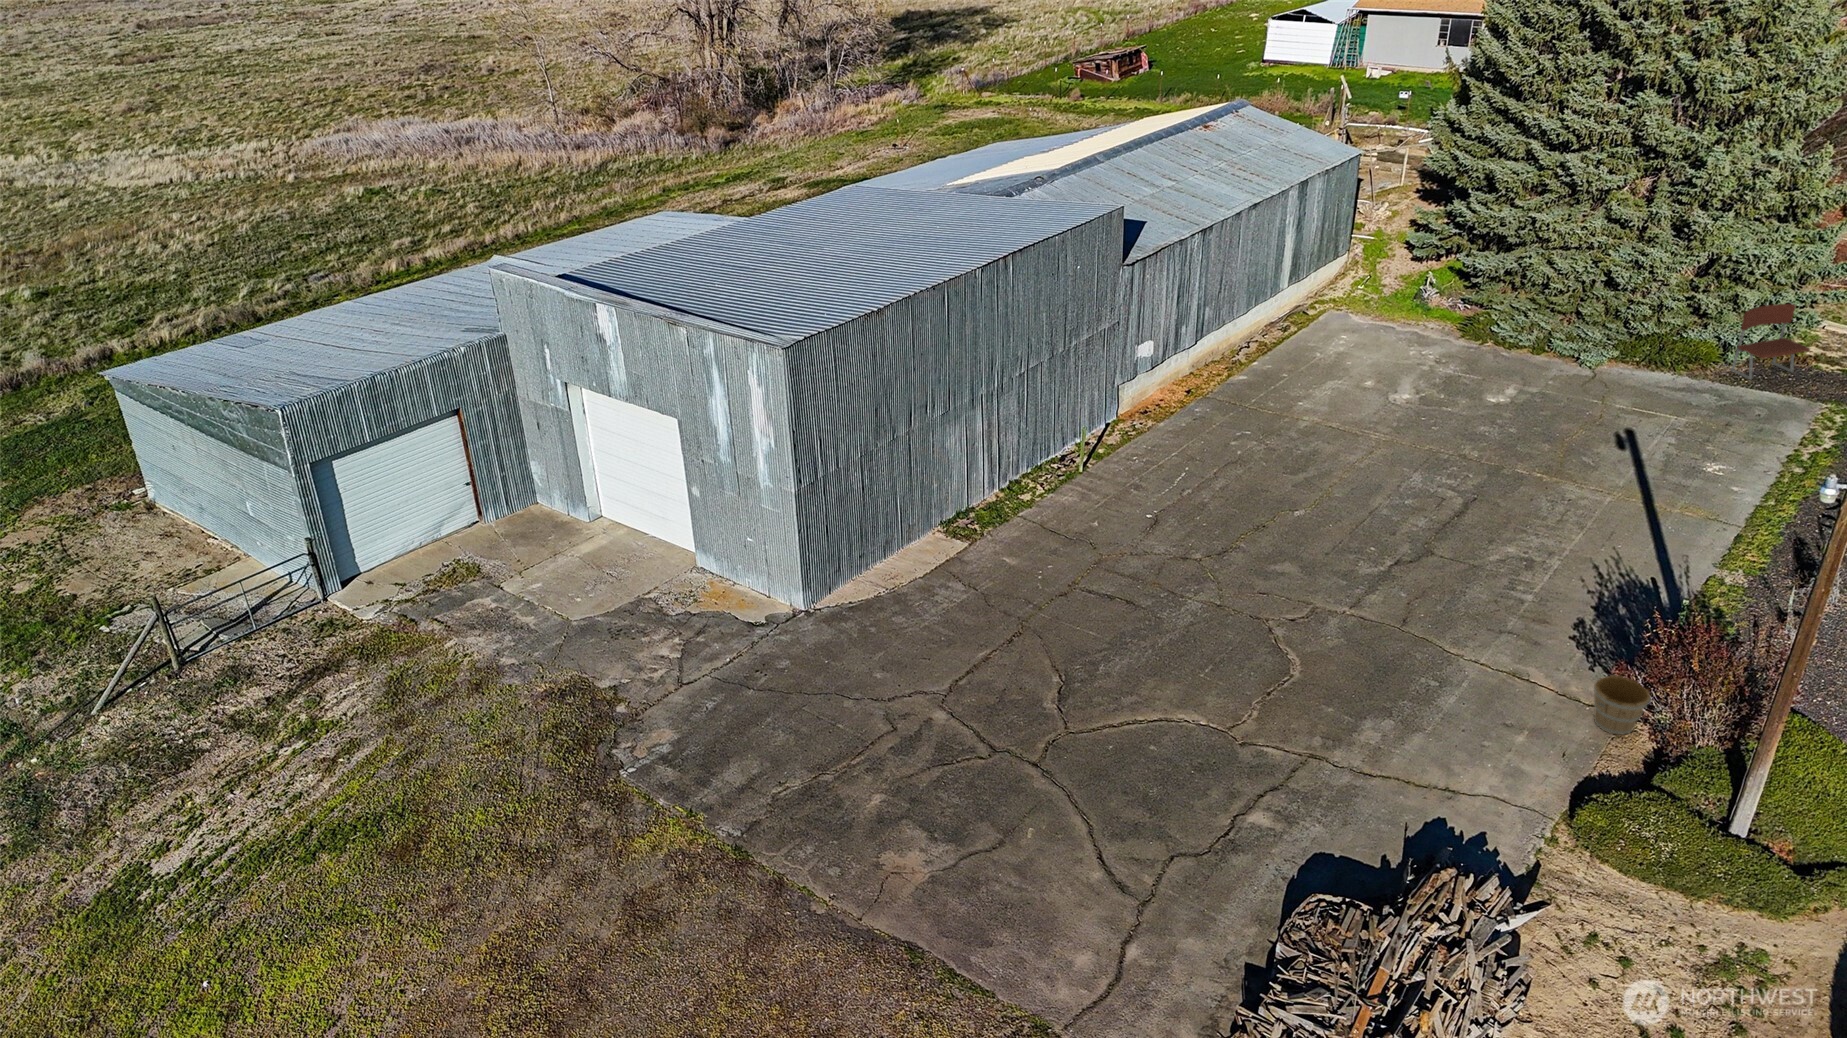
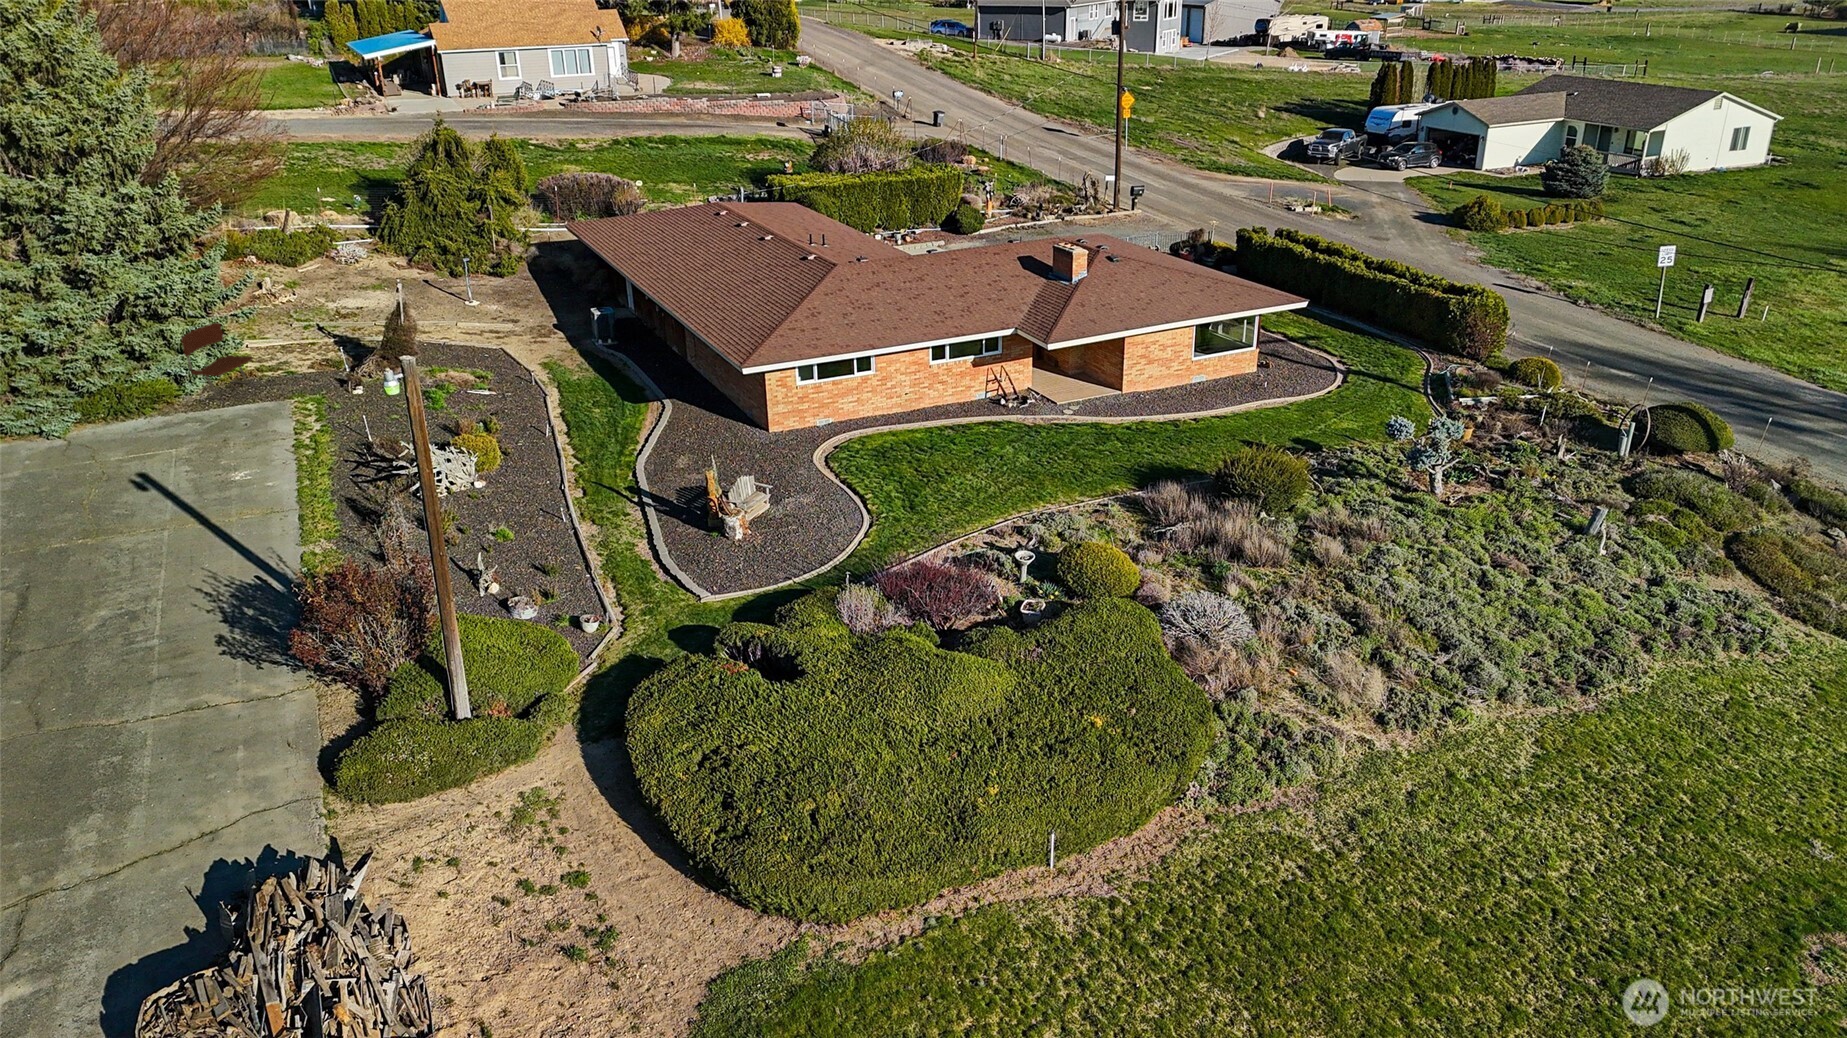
wooden bucket: present [1594,675,1651,735] -> none [274,650,330,708]

